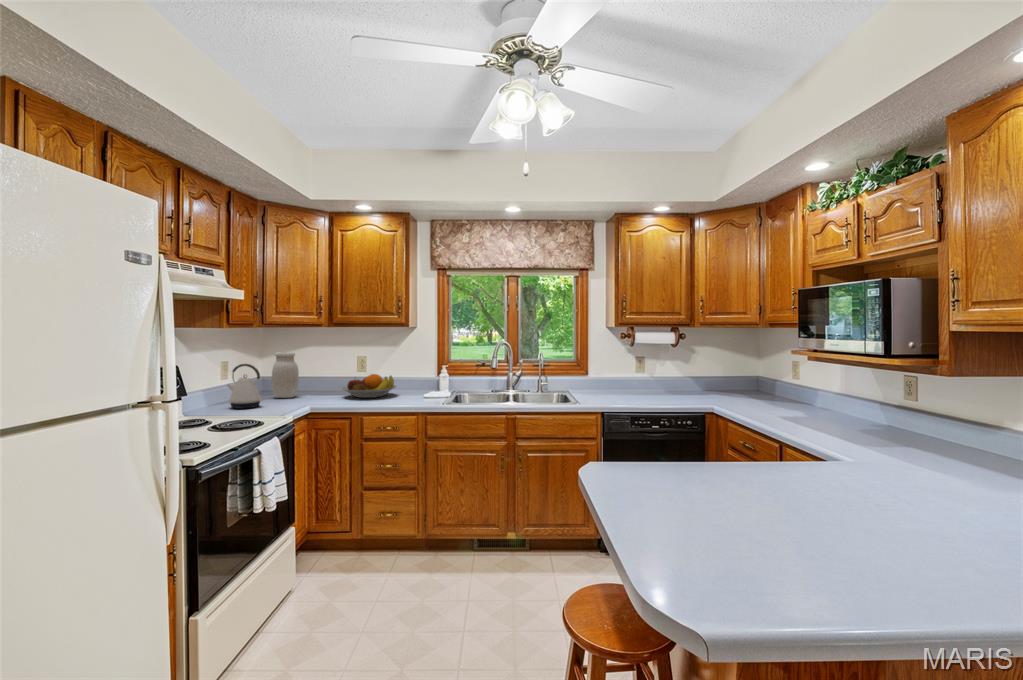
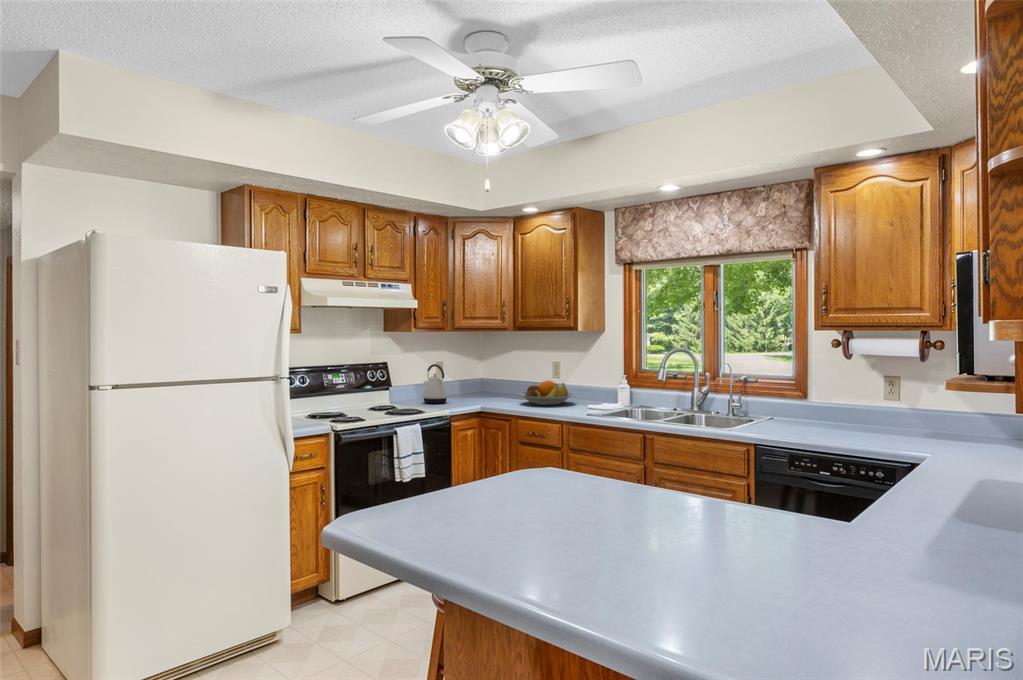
jar: present [272,352,299,398] -> none [470,355,493,399]

